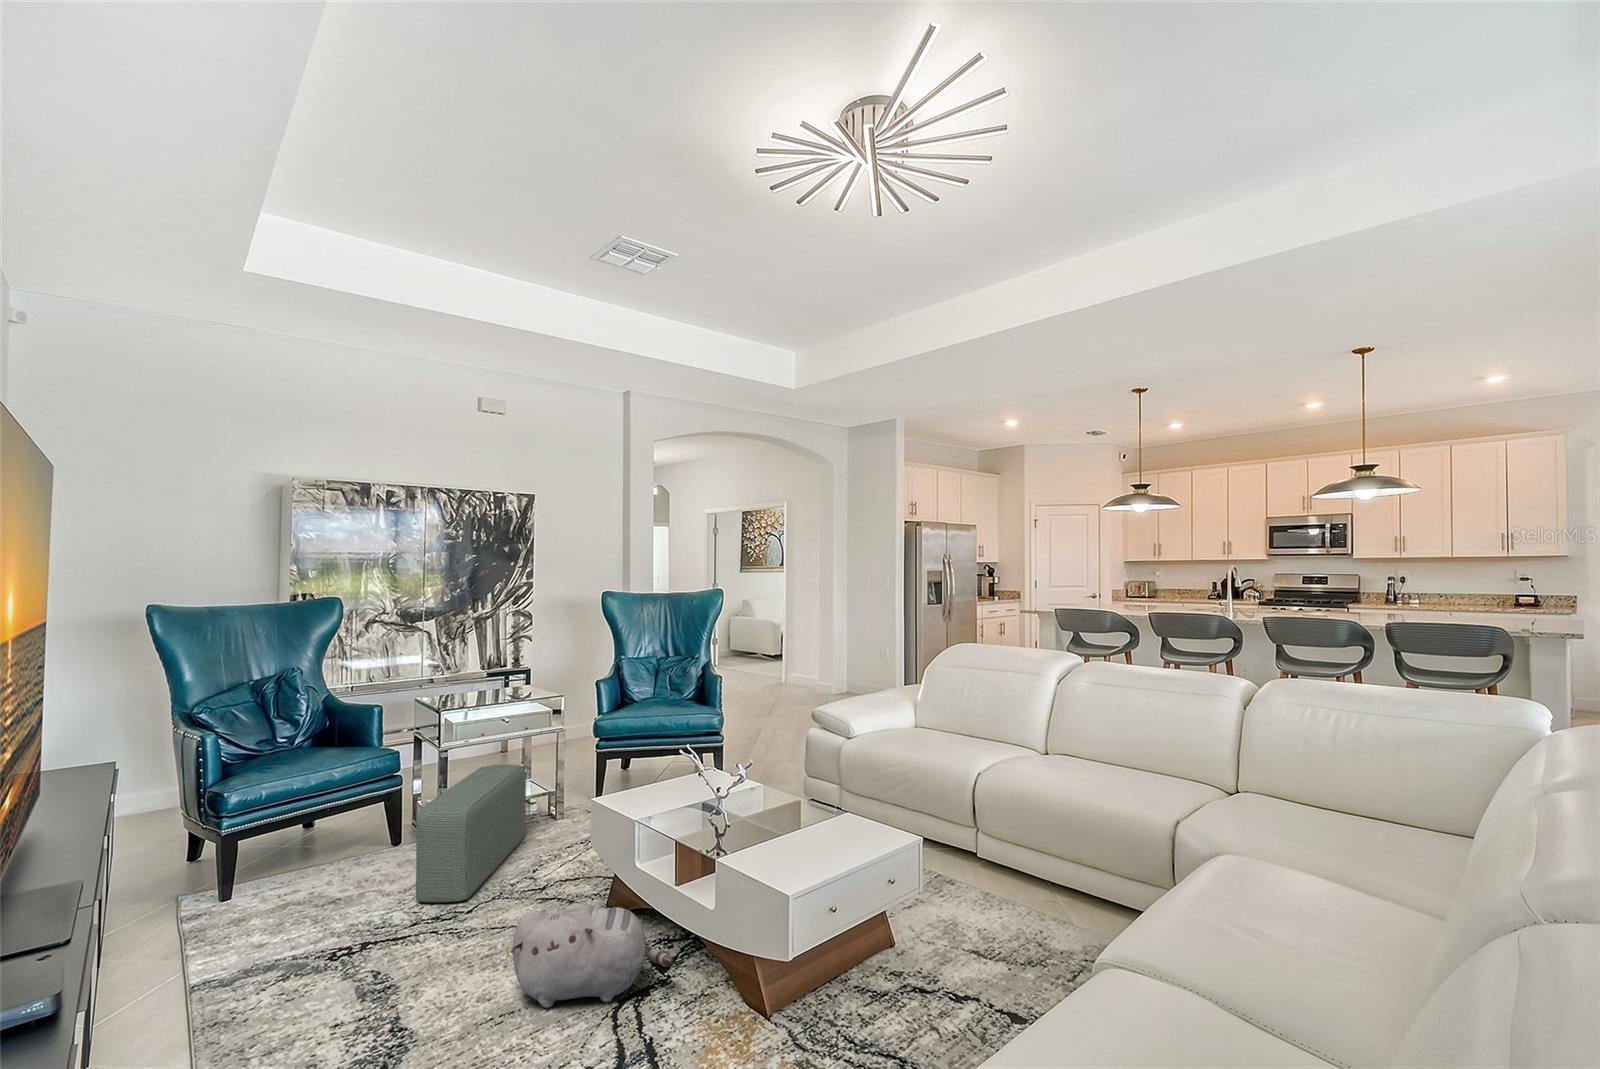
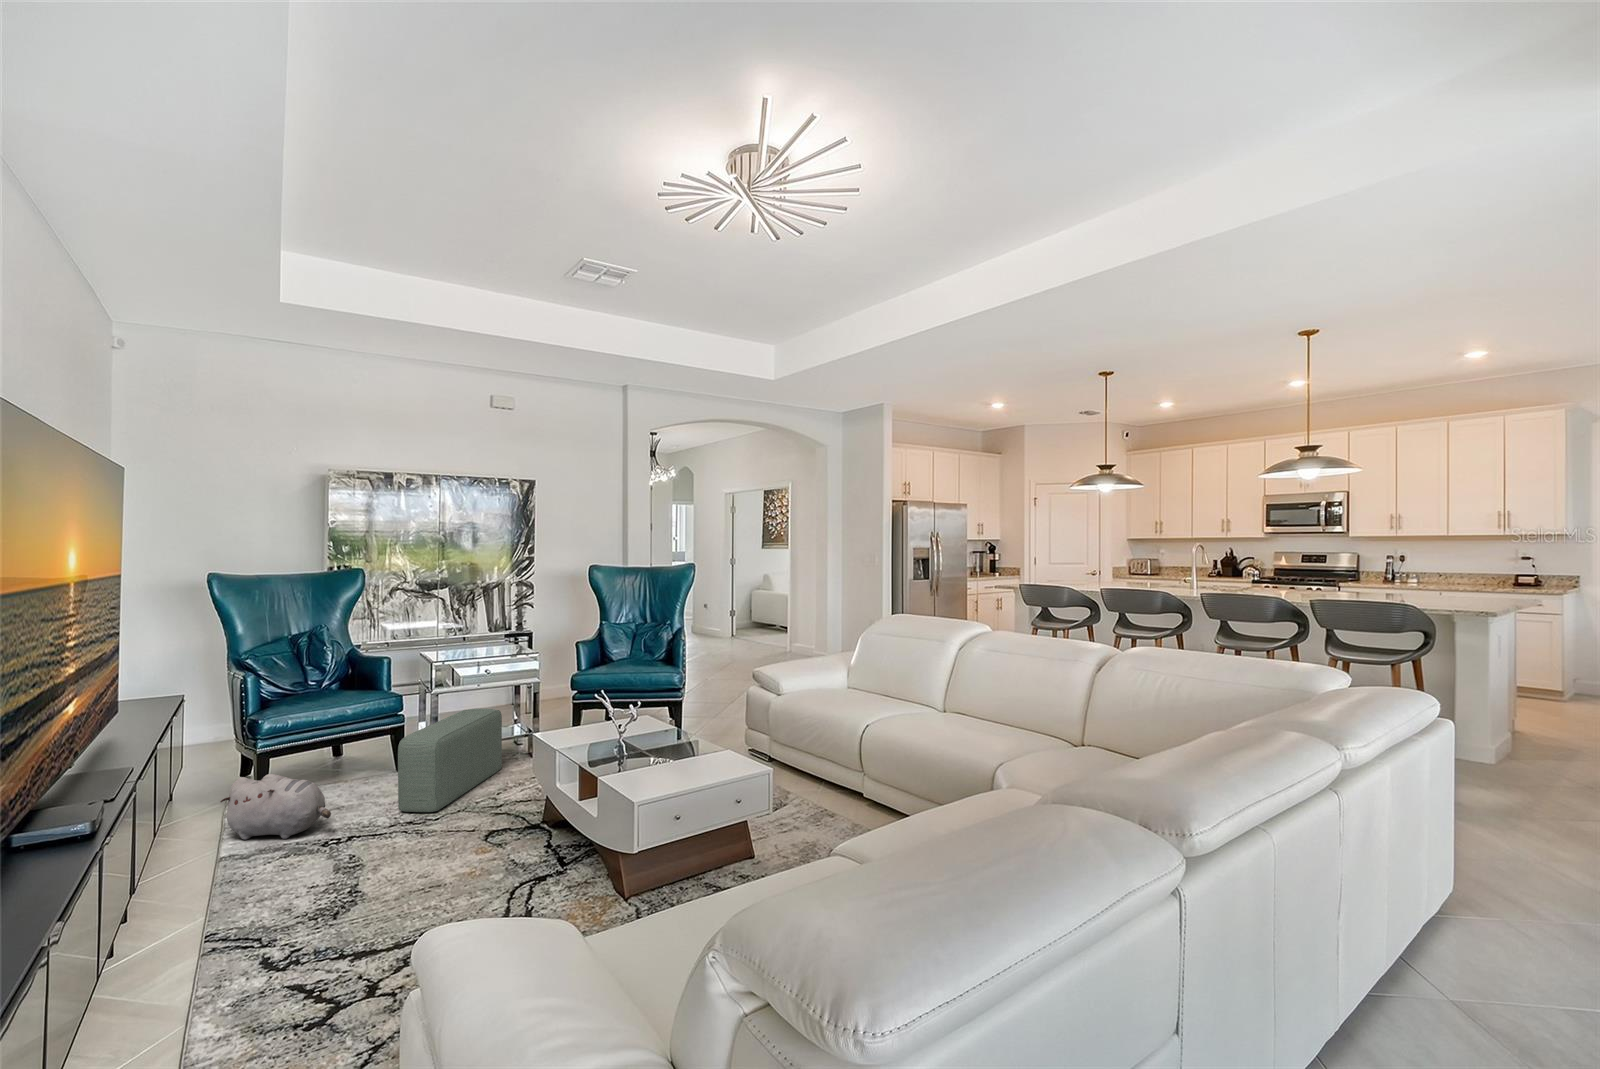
plush toy: present [511,903,673,1008] -> present [220,774,331,840]

